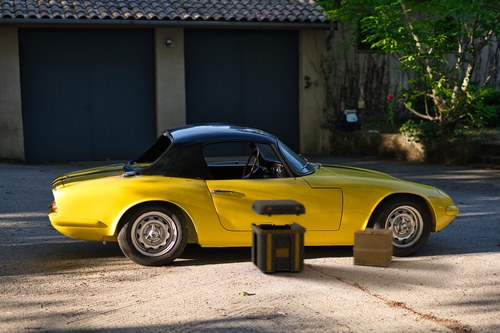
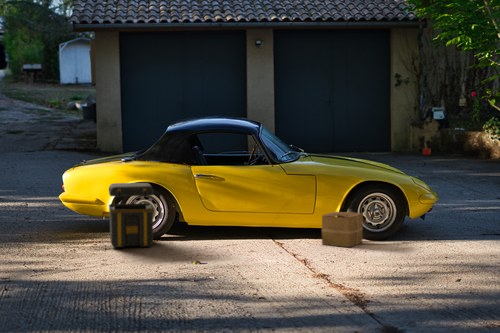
potted tree: none [330,120,355,159] -> present [419,119,439,156]
toolbox: present [251,199,306,273] -> present [109,183,154,248]

